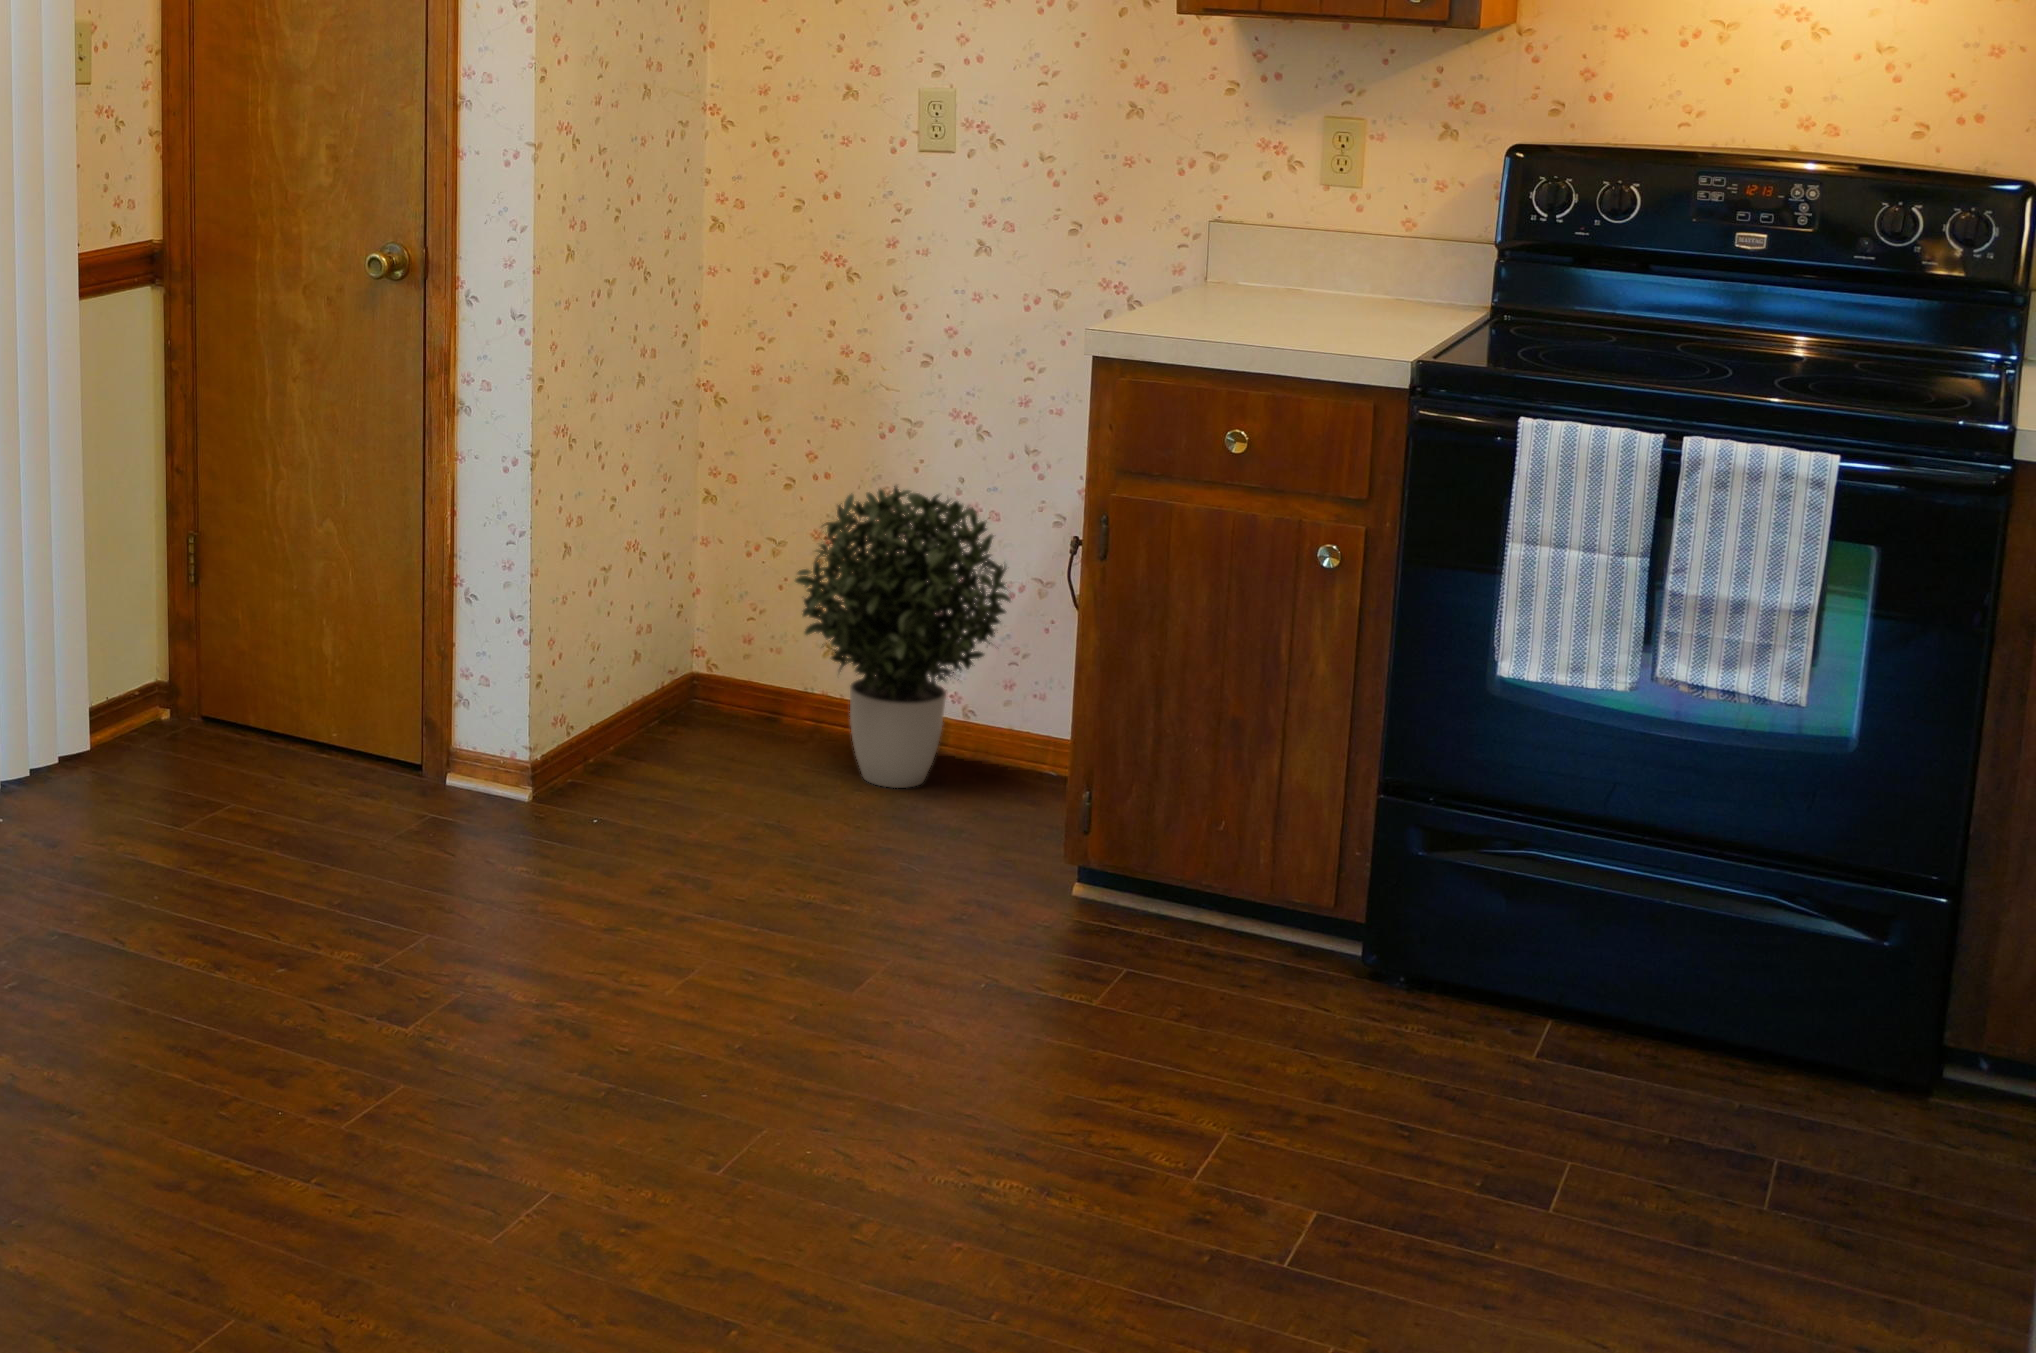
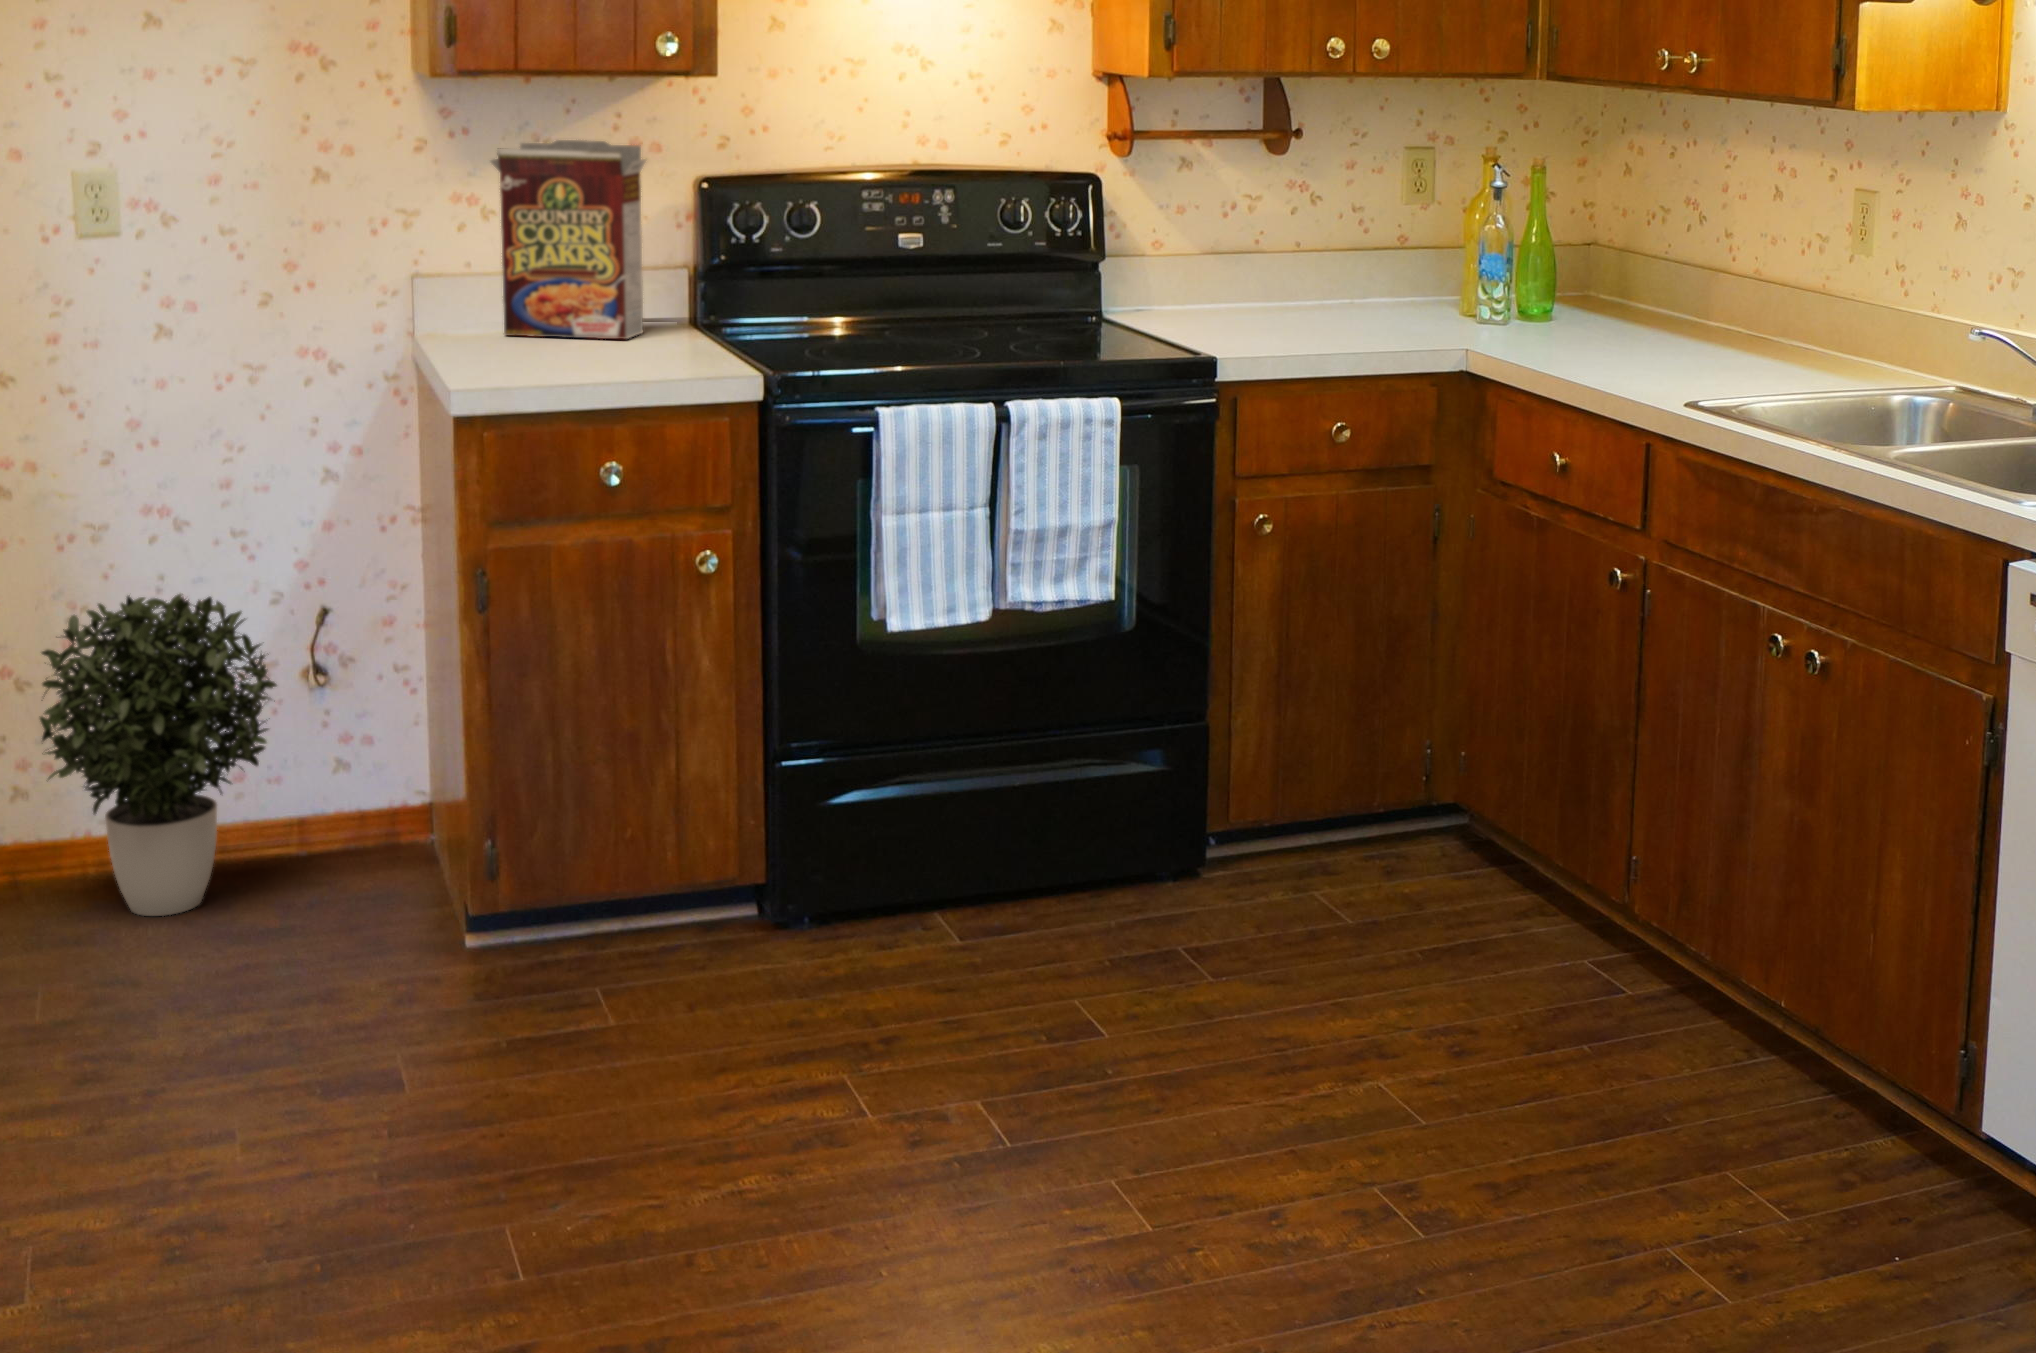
cereal box: none [1274,92,1435,312] -> present [491,140,646,339]

